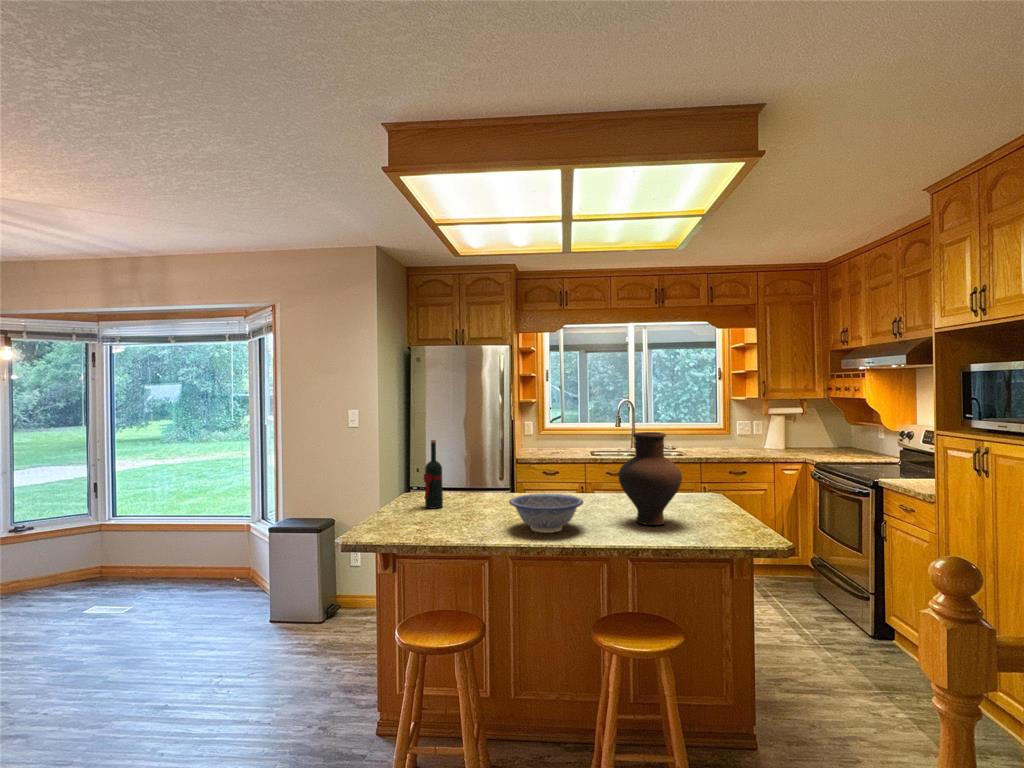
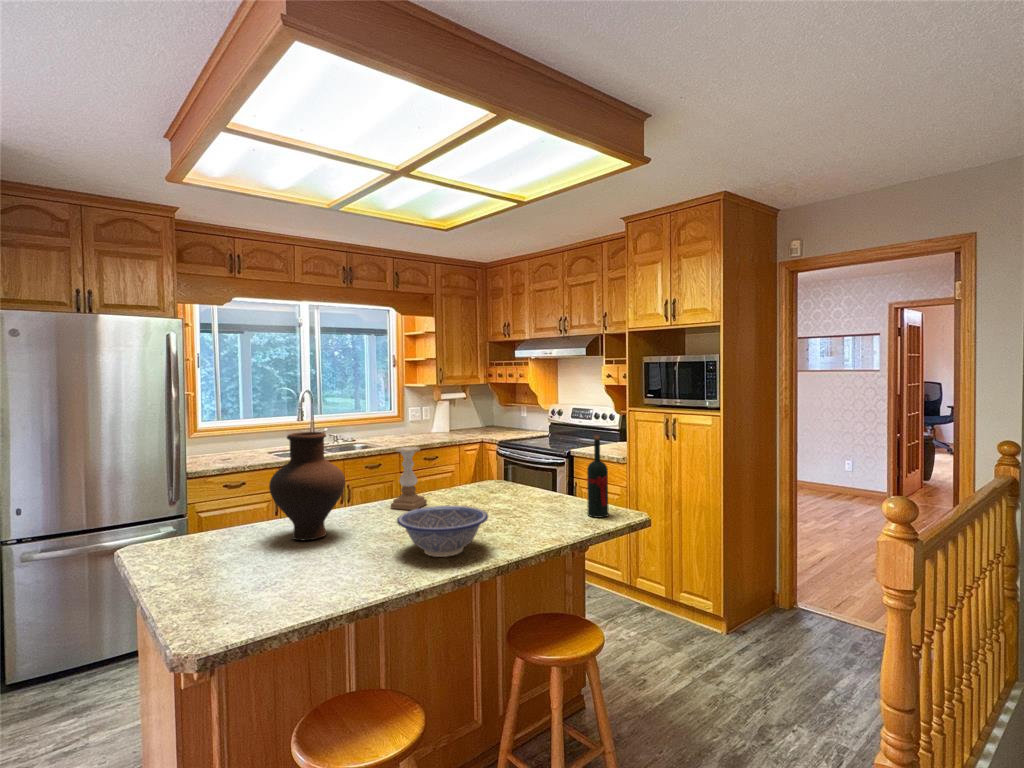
vase: present [619,432,682,525] -> present [269,432,345,540]
wine bottle: present [424,440,443,509] -> present [587,436,609,518]
candle holder: none [579,448,610,502] -> present [391,447,427,510]

